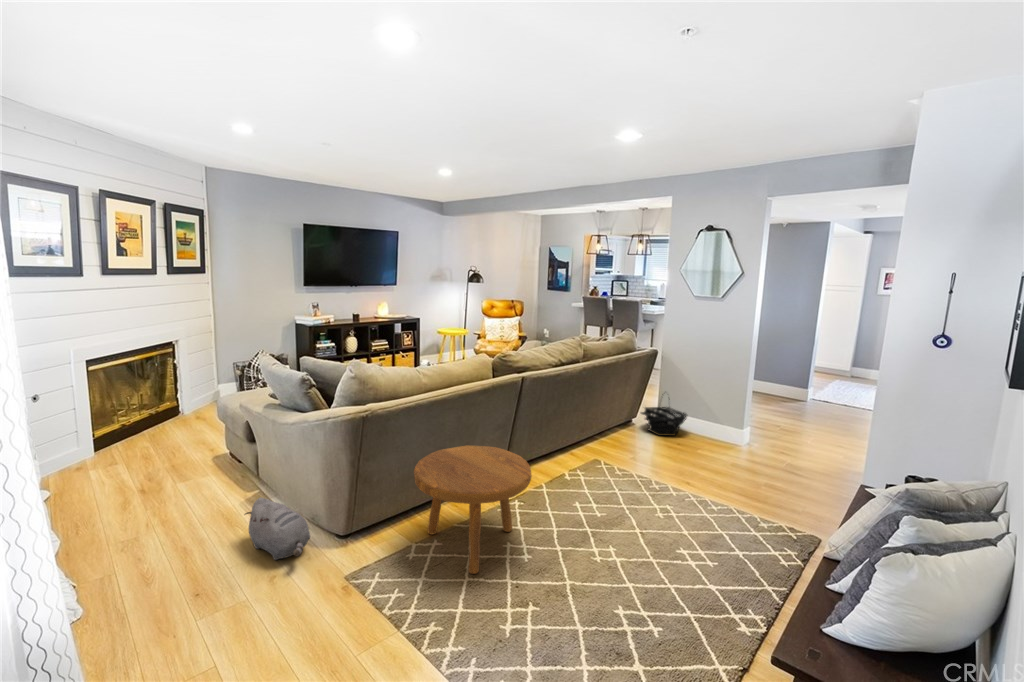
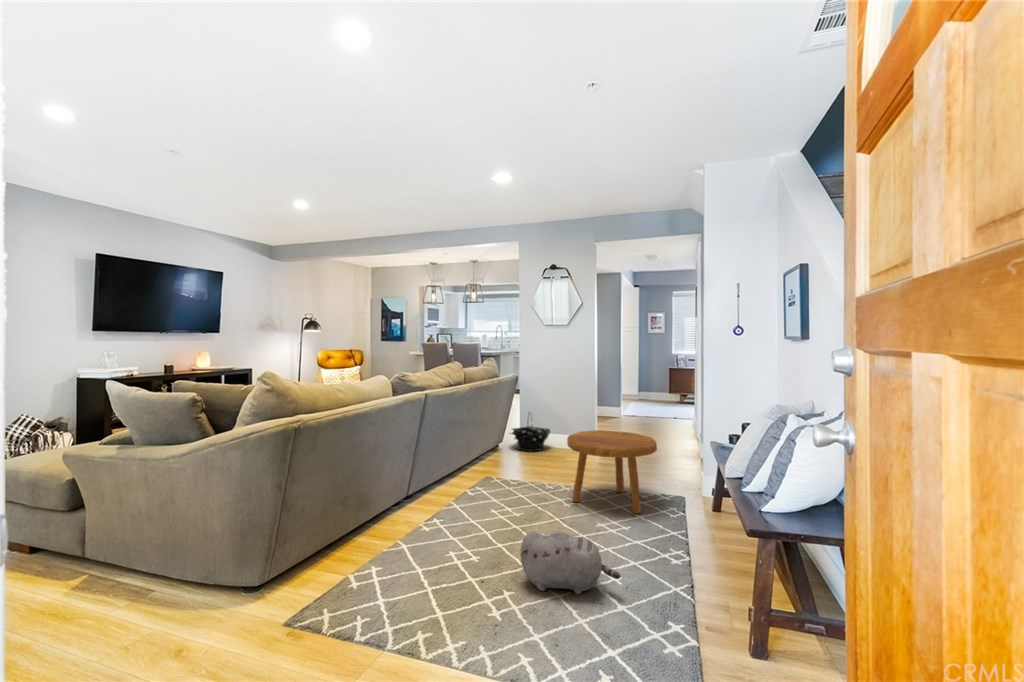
footstool: present [414,446,532,574] -> present [567,430,657,514]
plush toy: present [245,498,310,560] -> present [520,531,620,594]

